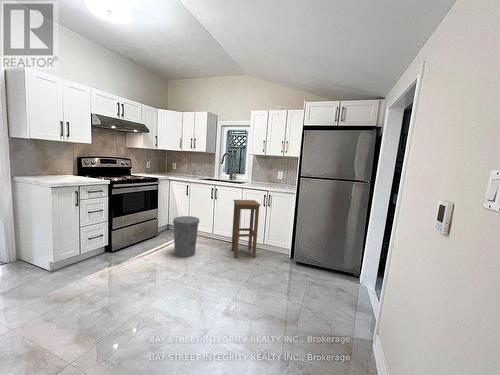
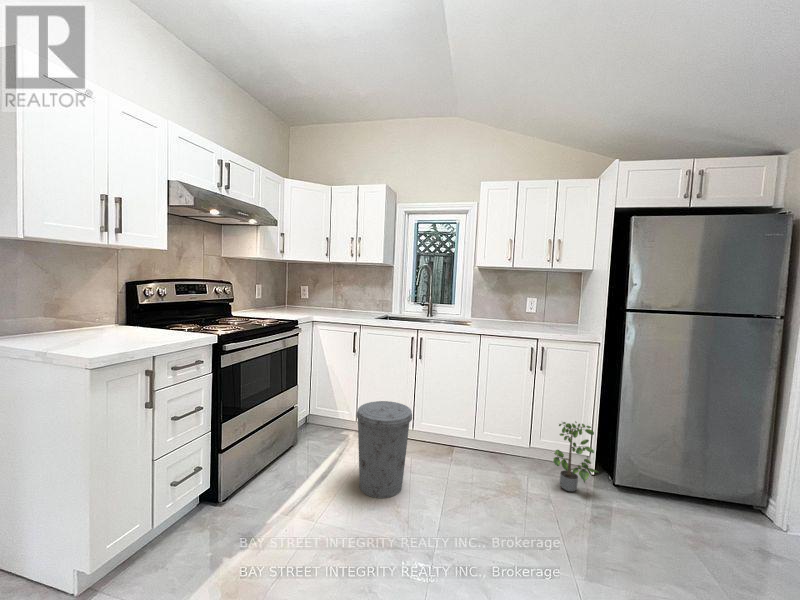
stool: present [231,200,261,258] -> none [465,358,537,487]
potted plant: none [265,230,285,263] -> present [553,422,598,491]

